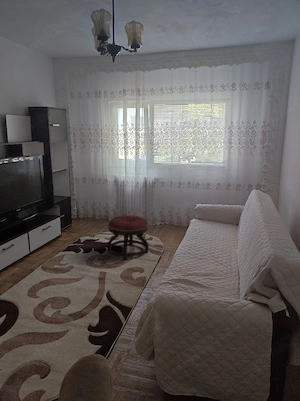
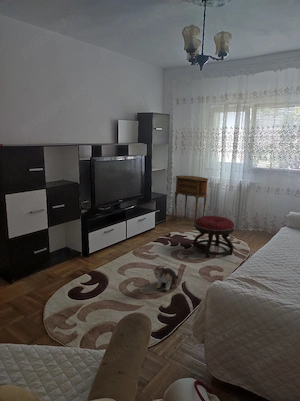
side table: none [78,175,114,227] -> present [174,176,208,225]
plush toy: none [73,279,101,306] -> present [151,266,178,290]

